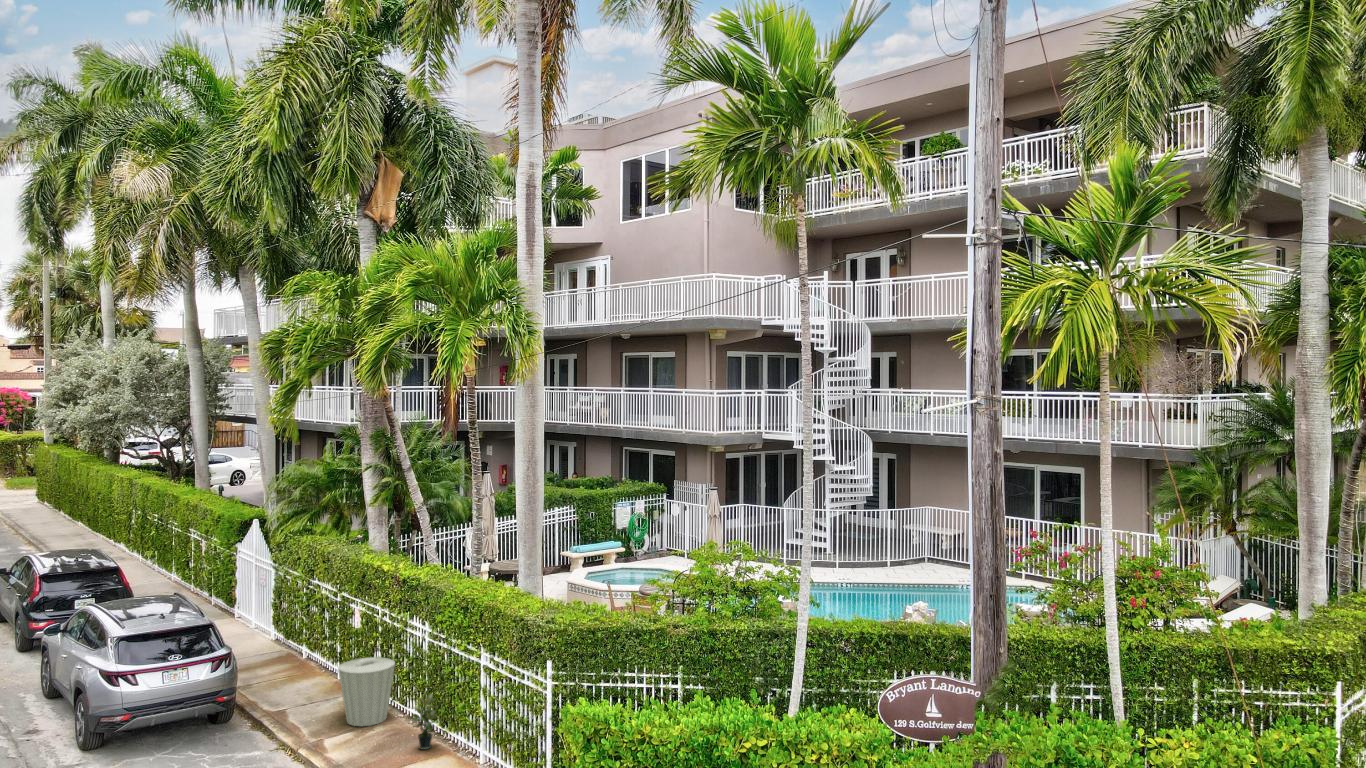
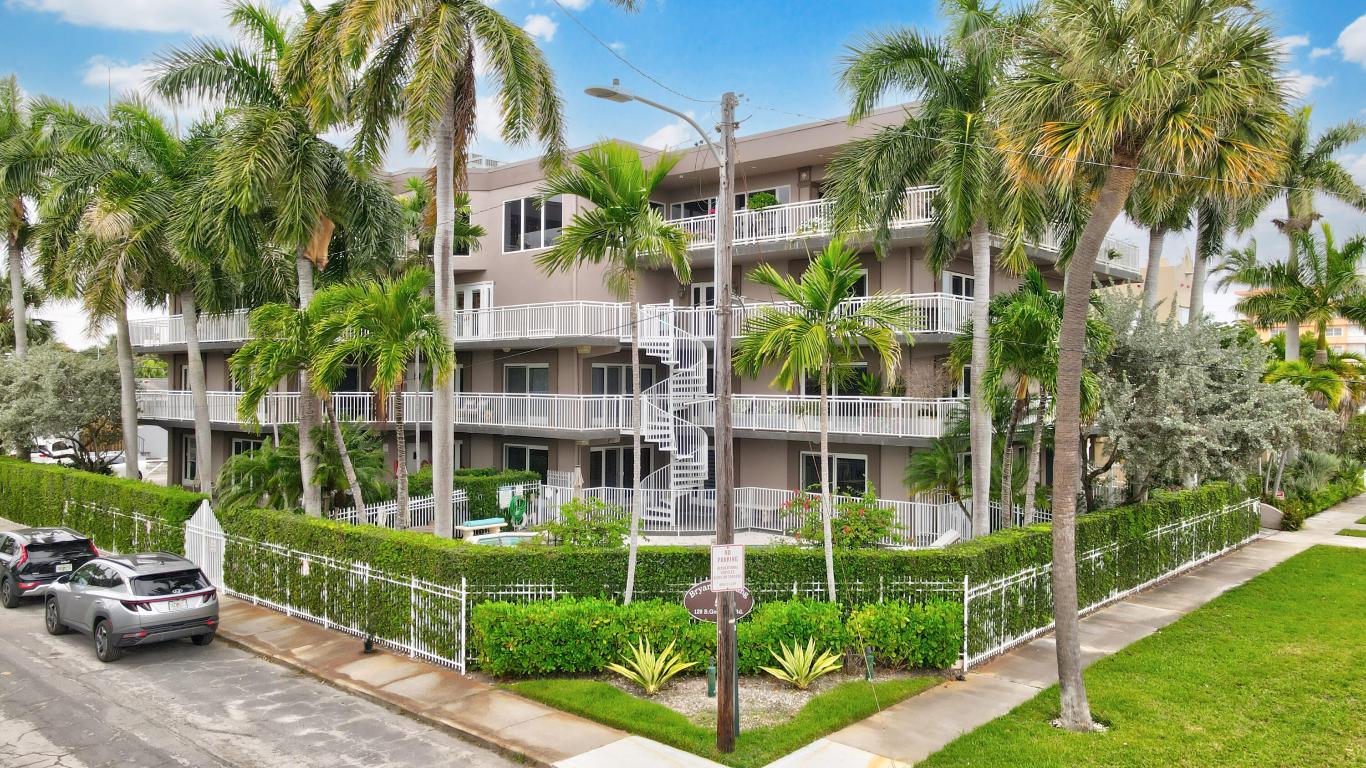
trash can: present [338,657,395,726] -> none [298,593,341,642]

